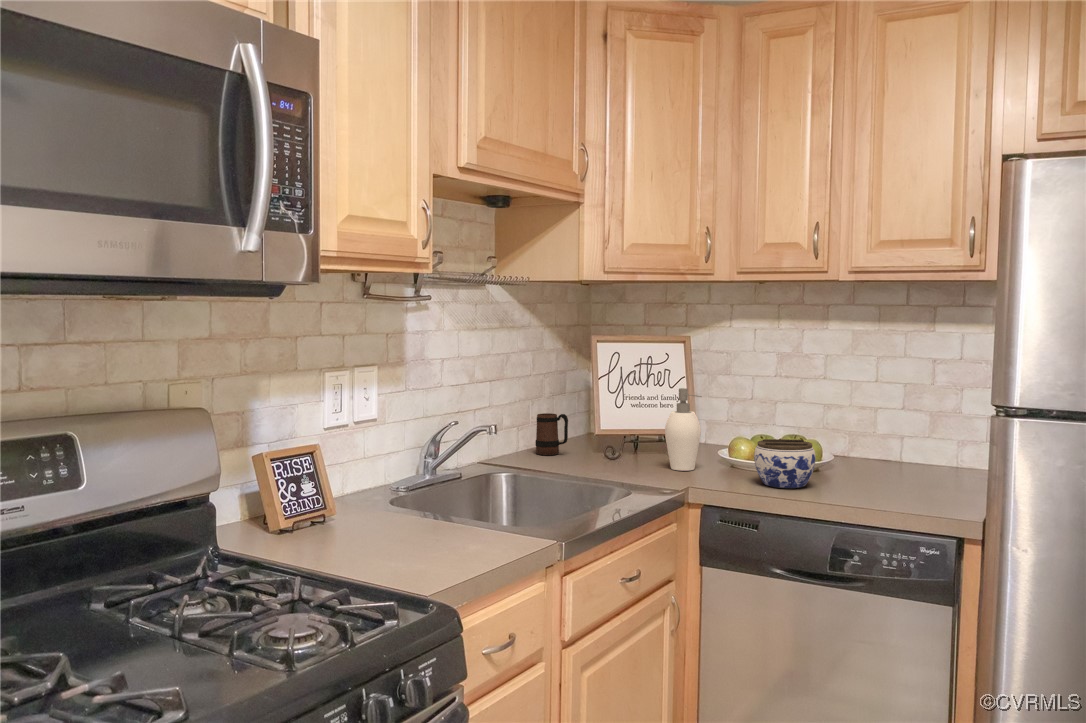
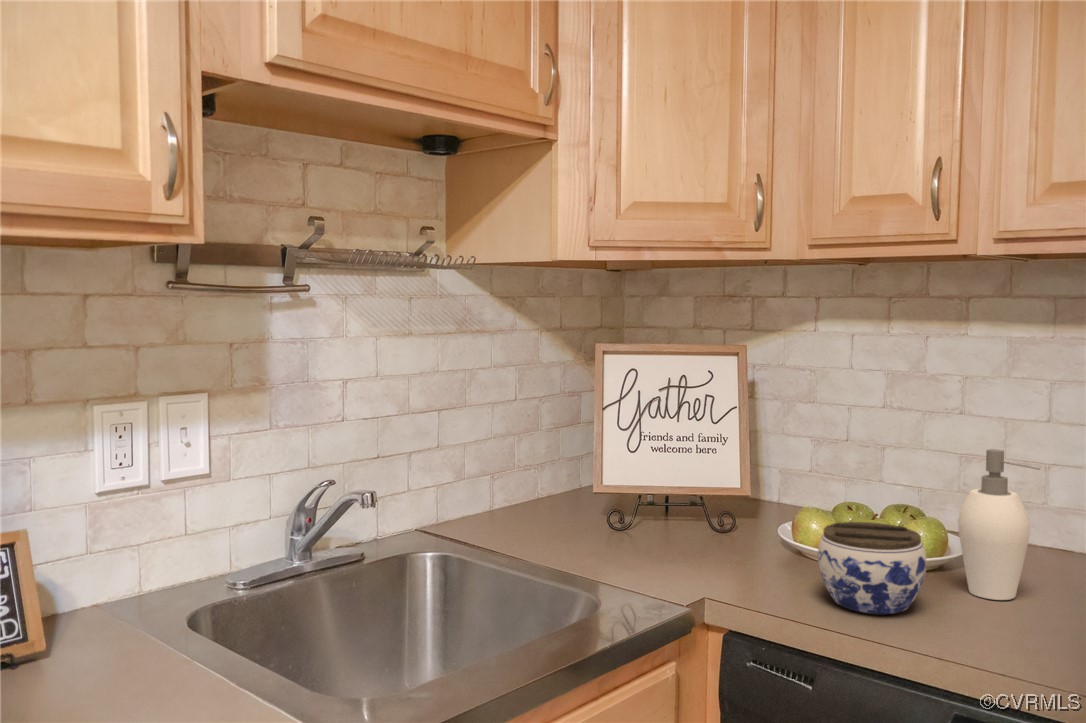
soap dispenser: present [665,388,702,471] -> present [958,449,1040,600]
mug: present [536,413,568,455] -> none [506,458,552,520]

